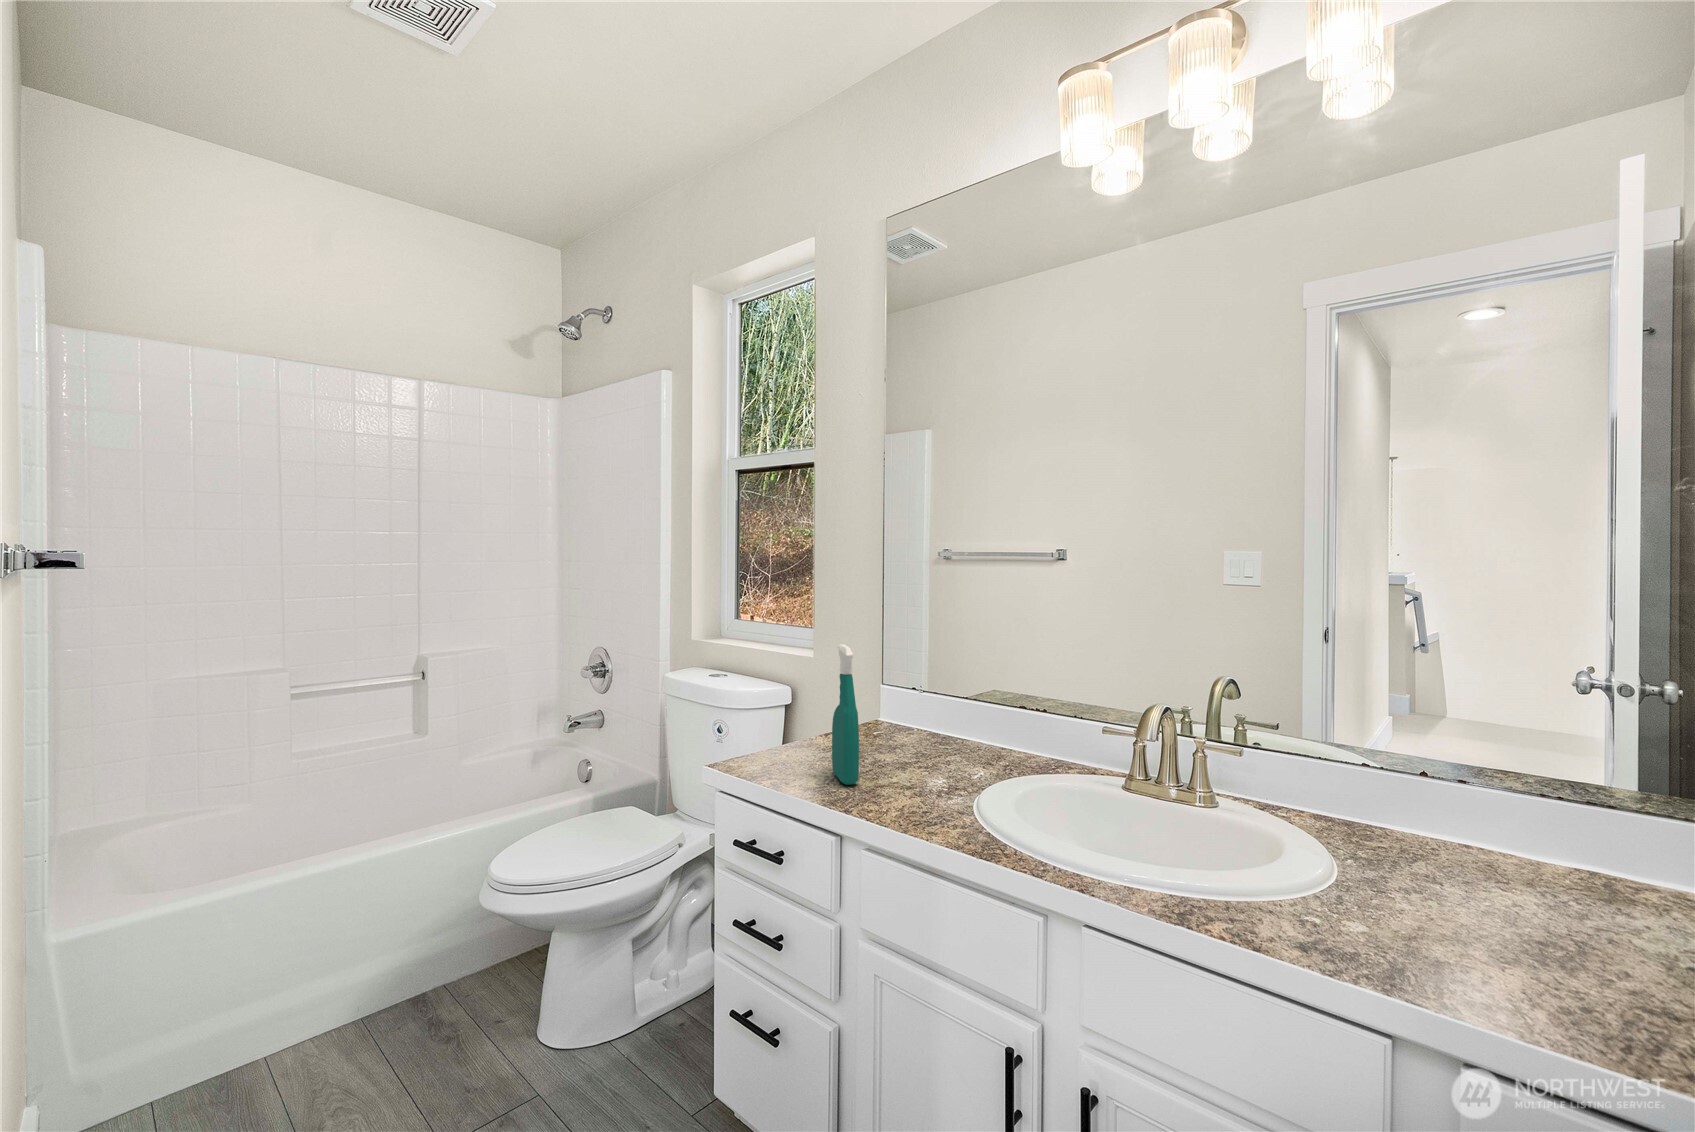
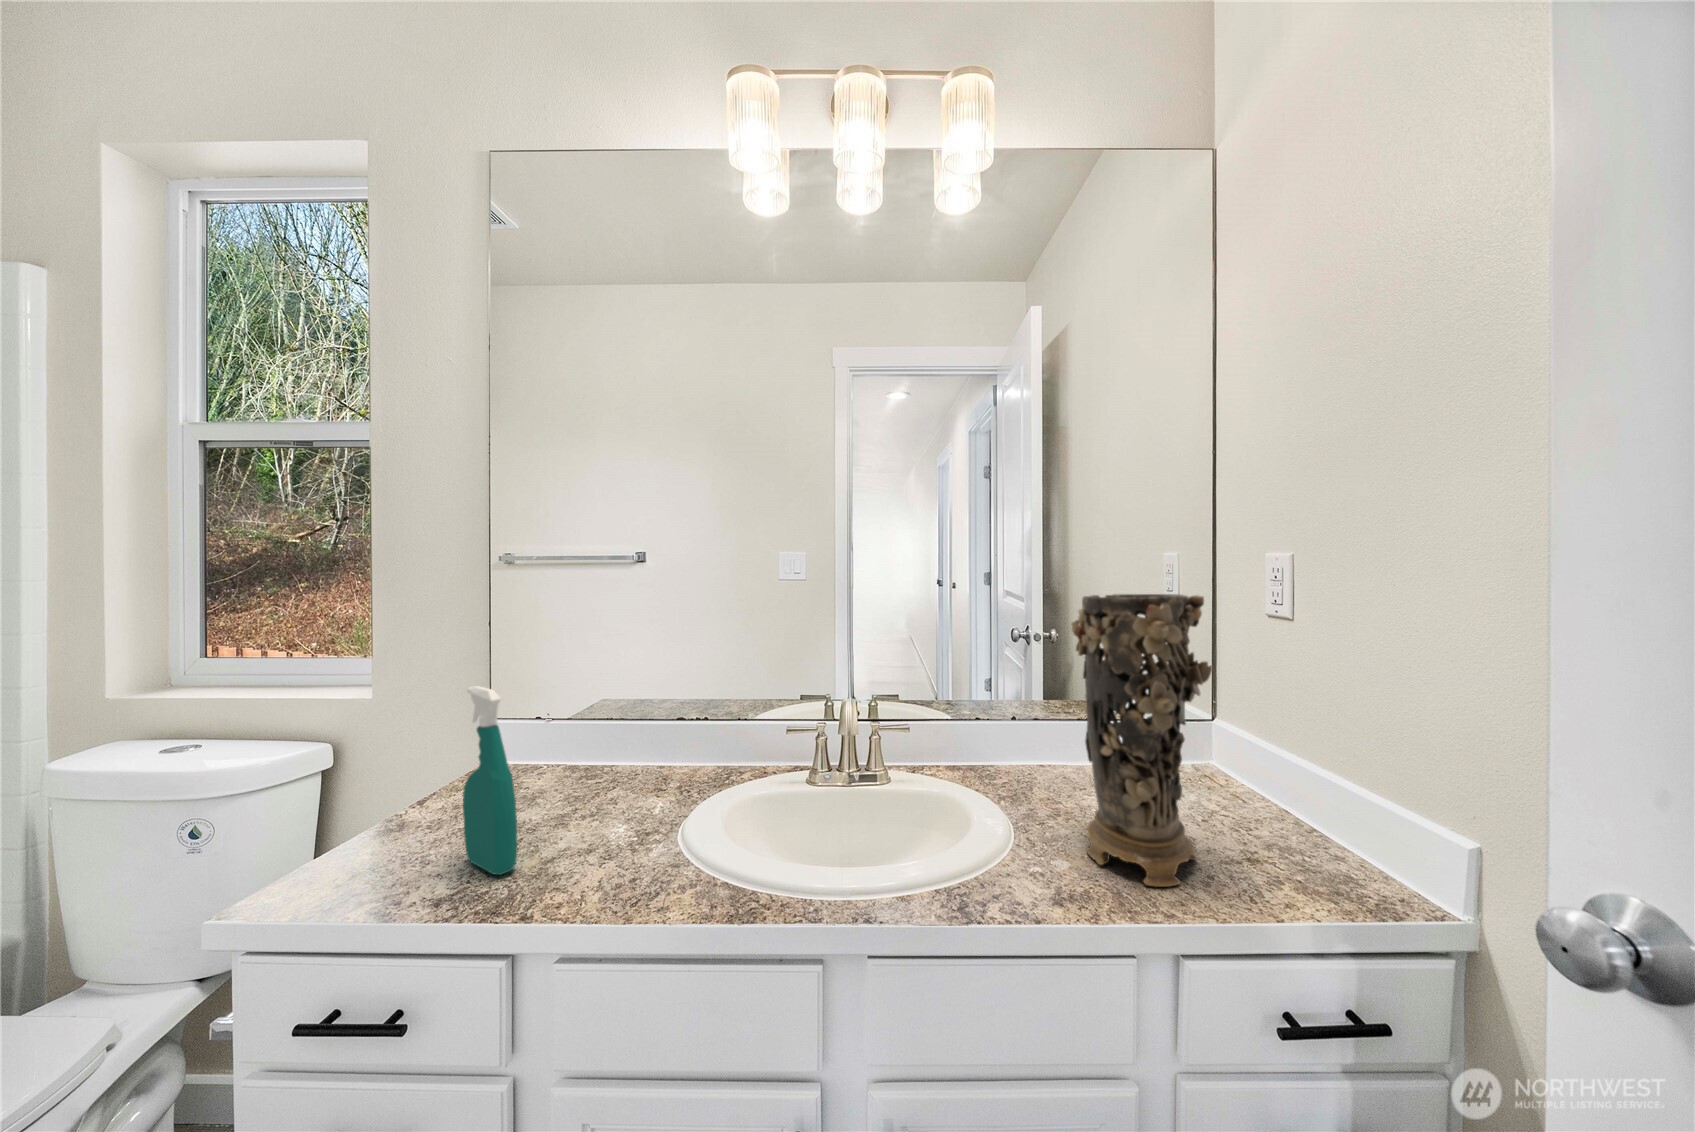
decorative vase: none [1381,618,1574,979] -> present [1071,594,1212,887]

